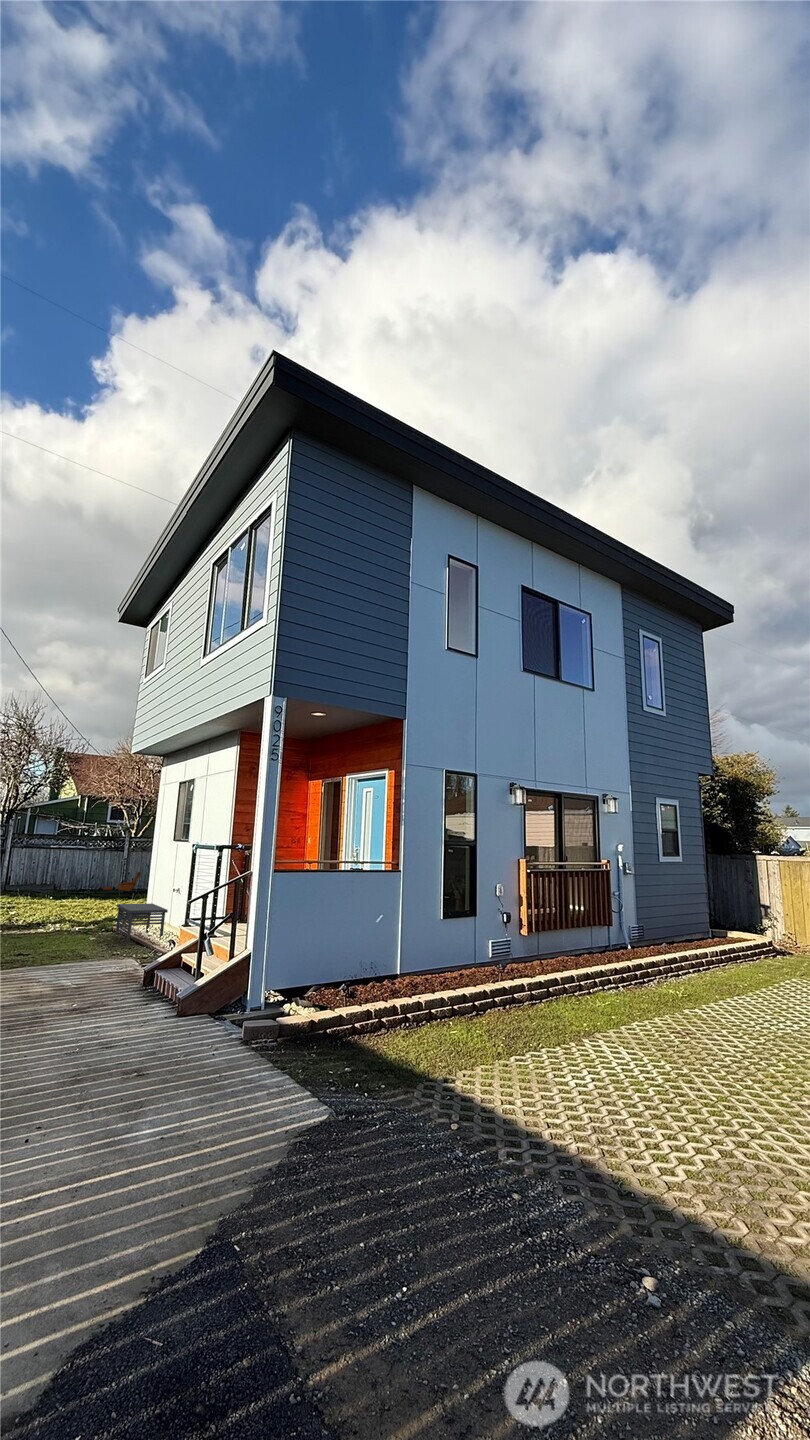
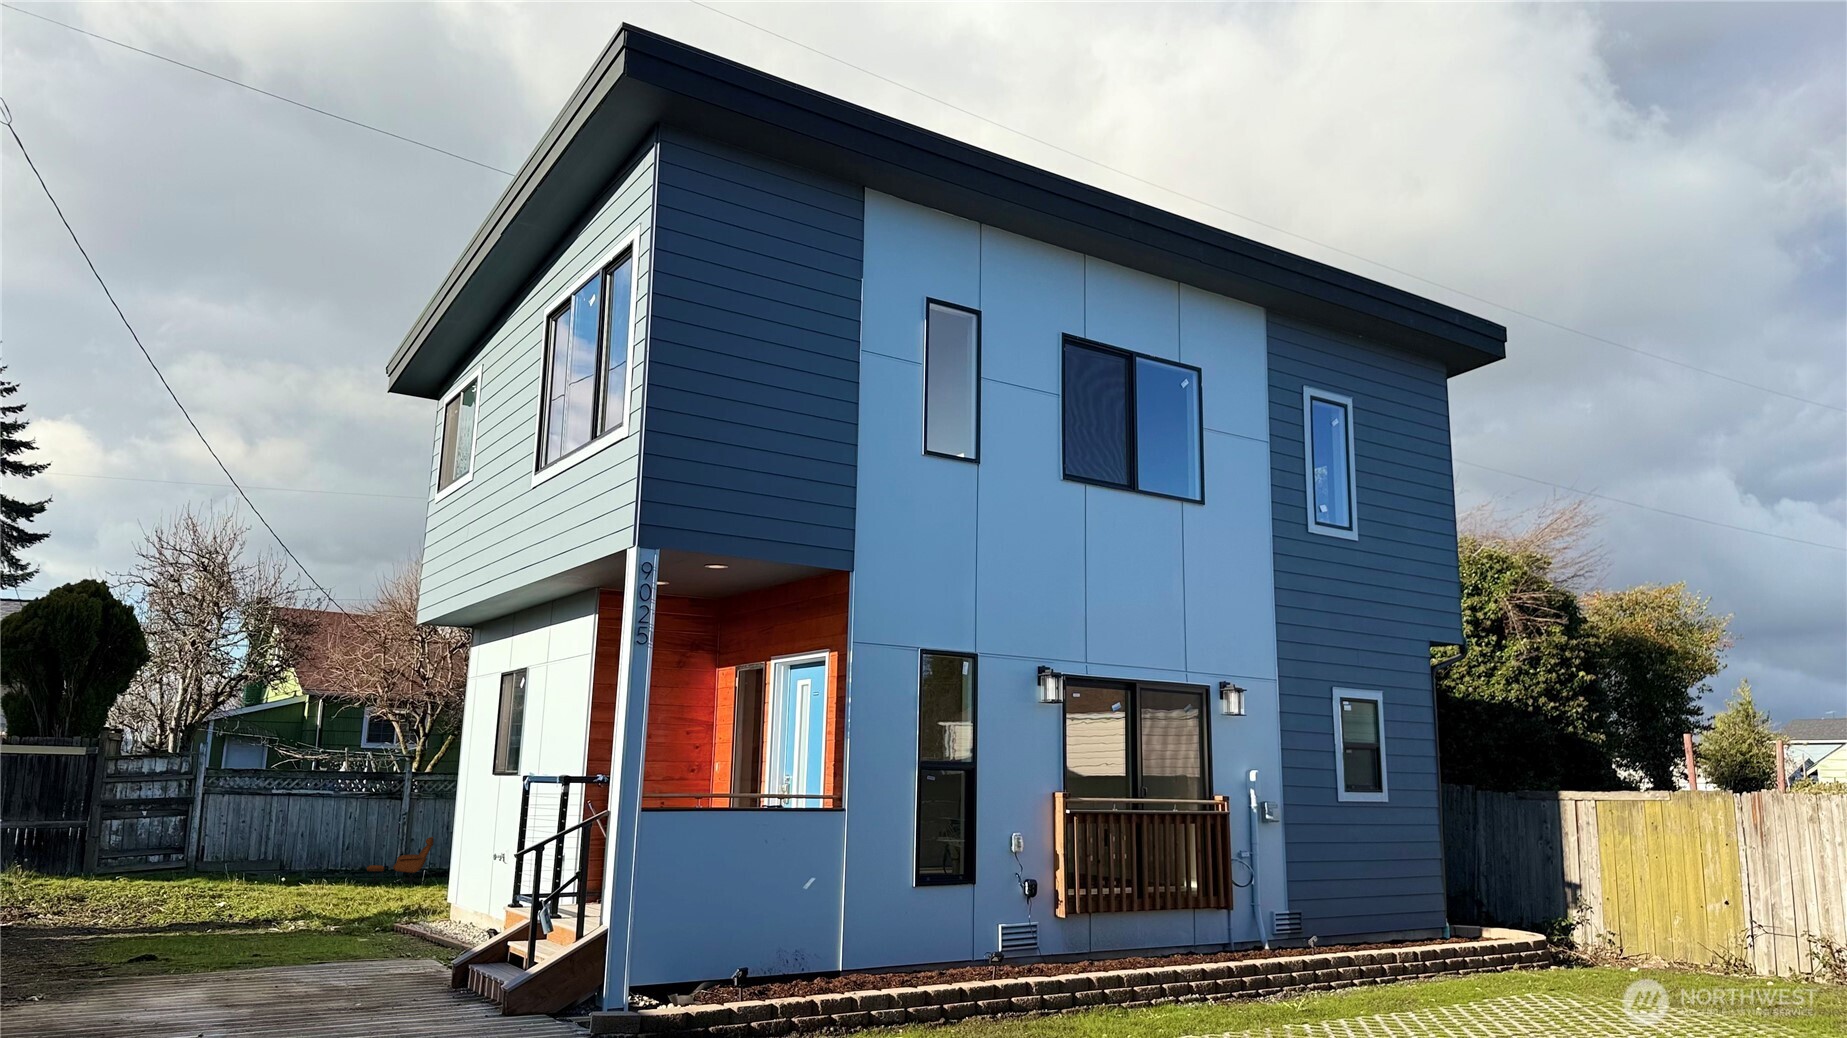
storage bench: present [115,903,168,943] -> none [398,882,485,943]

